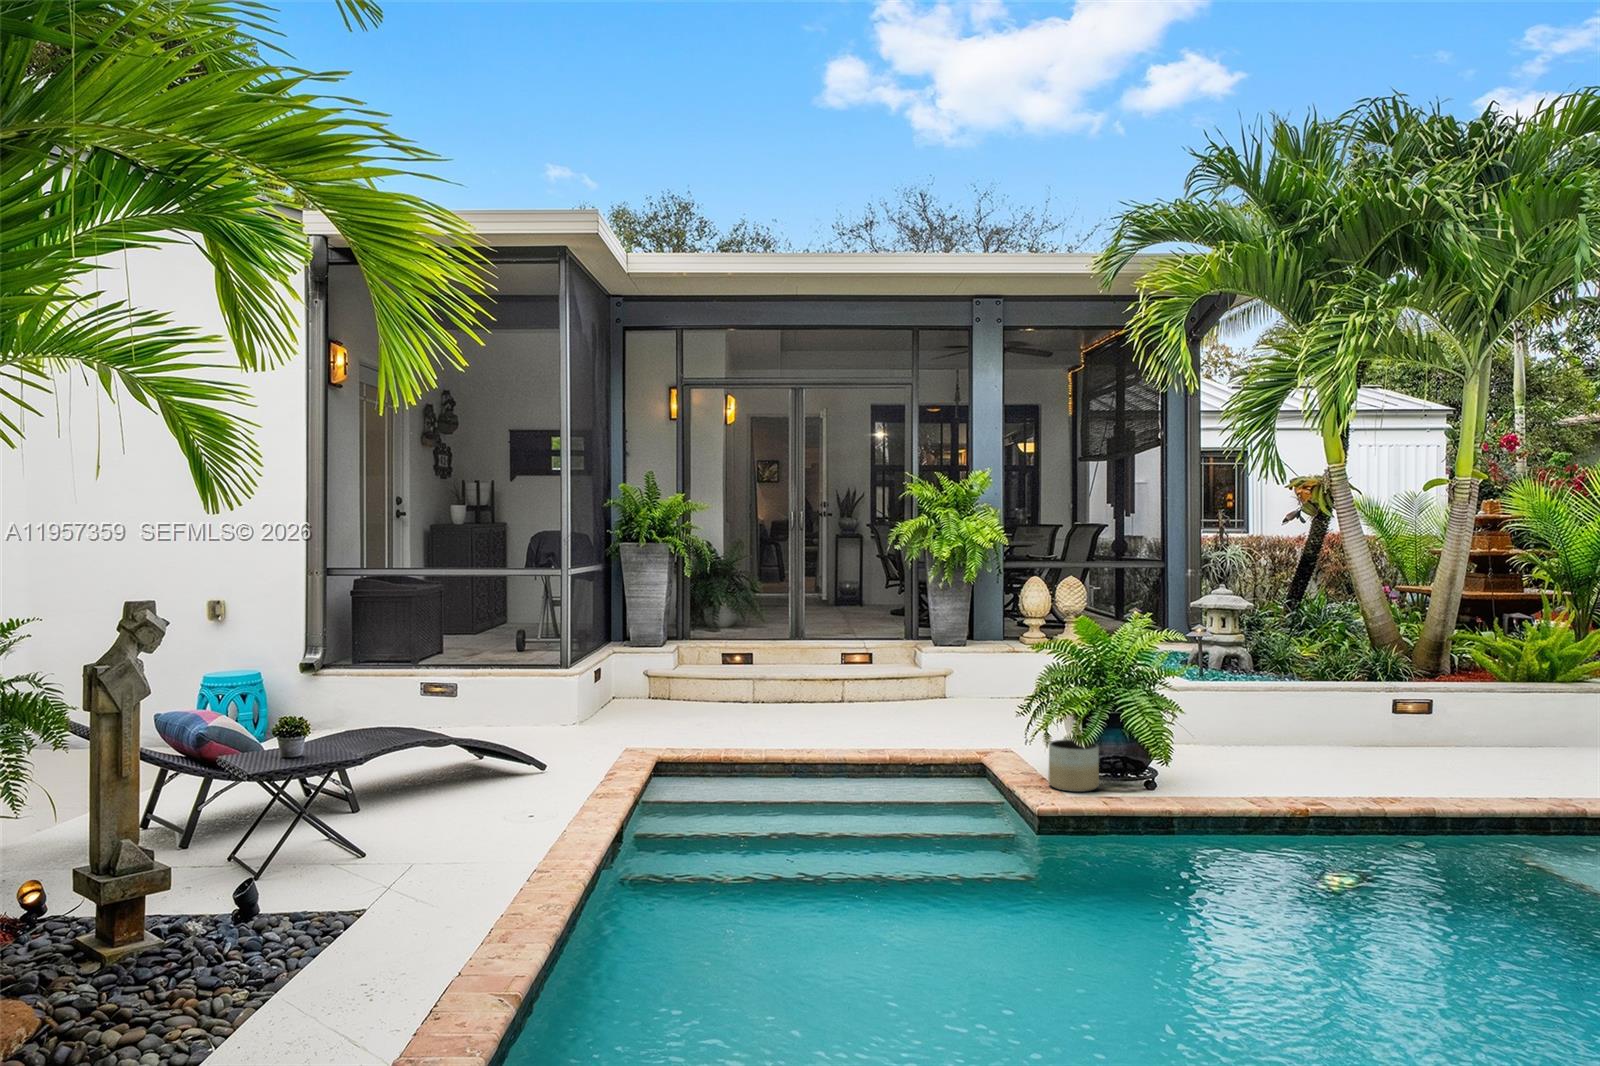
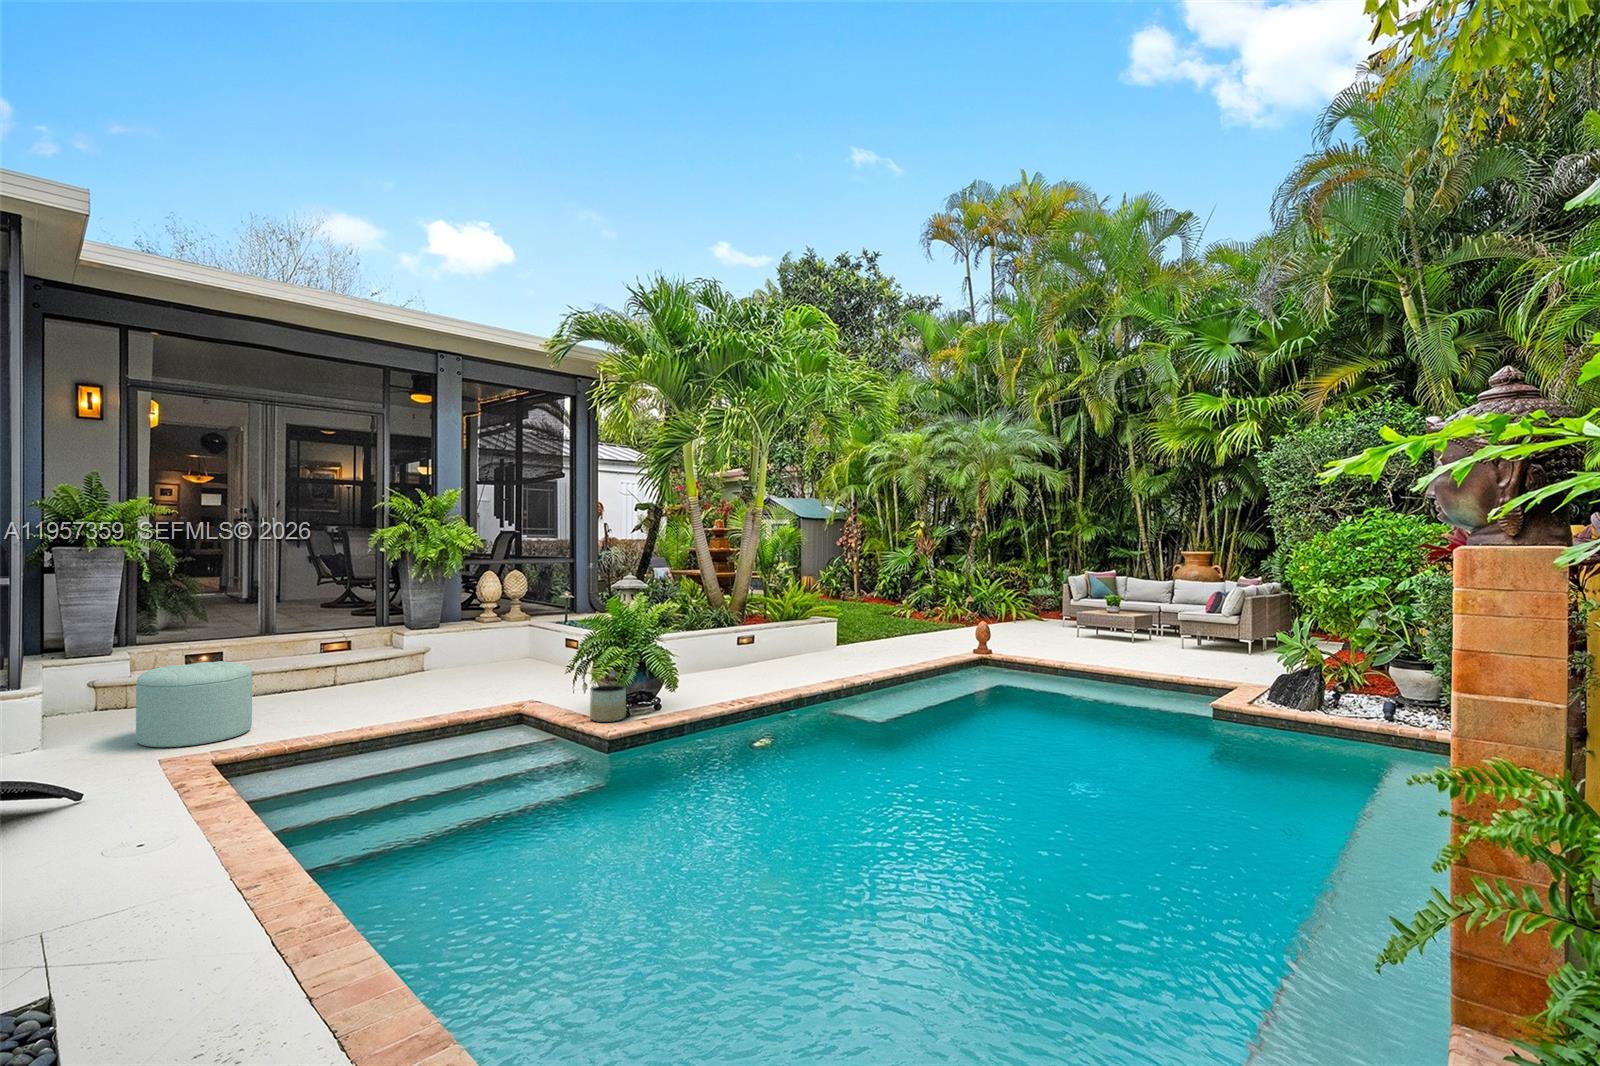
ottoman: none [630,659,723,741] -> present [136,661,252,748]

